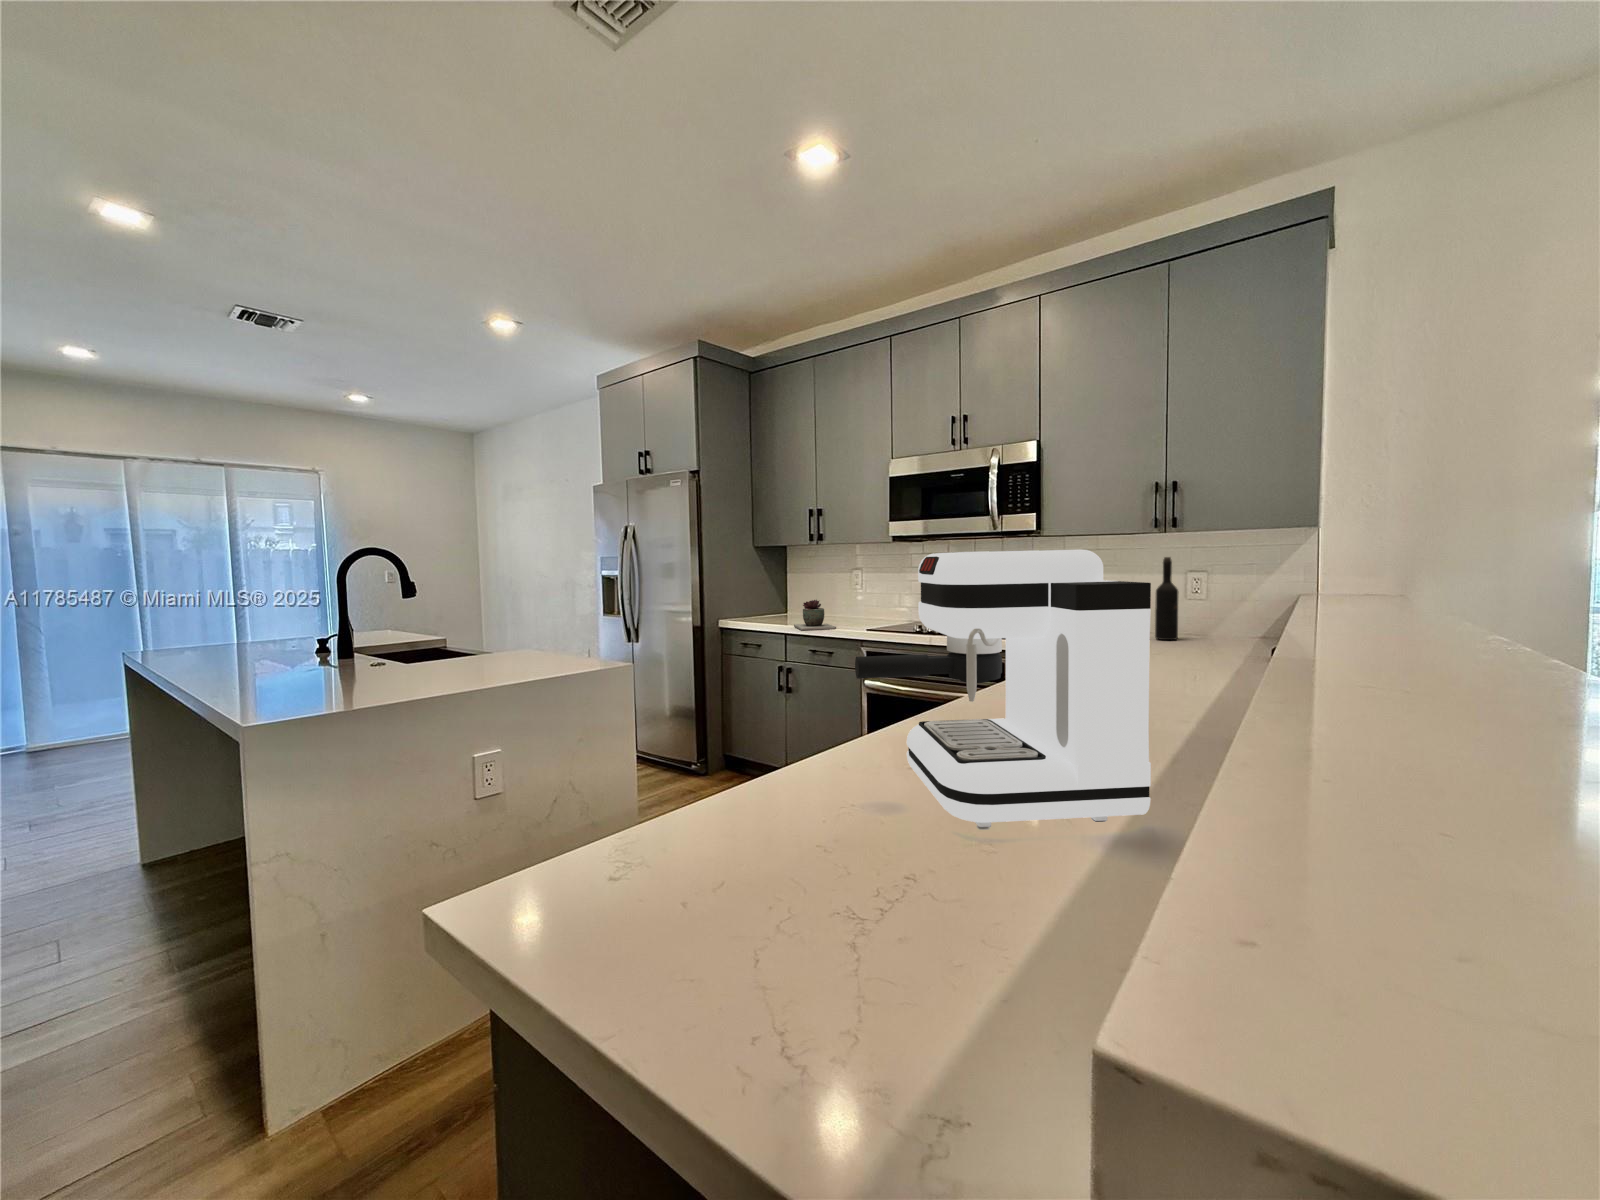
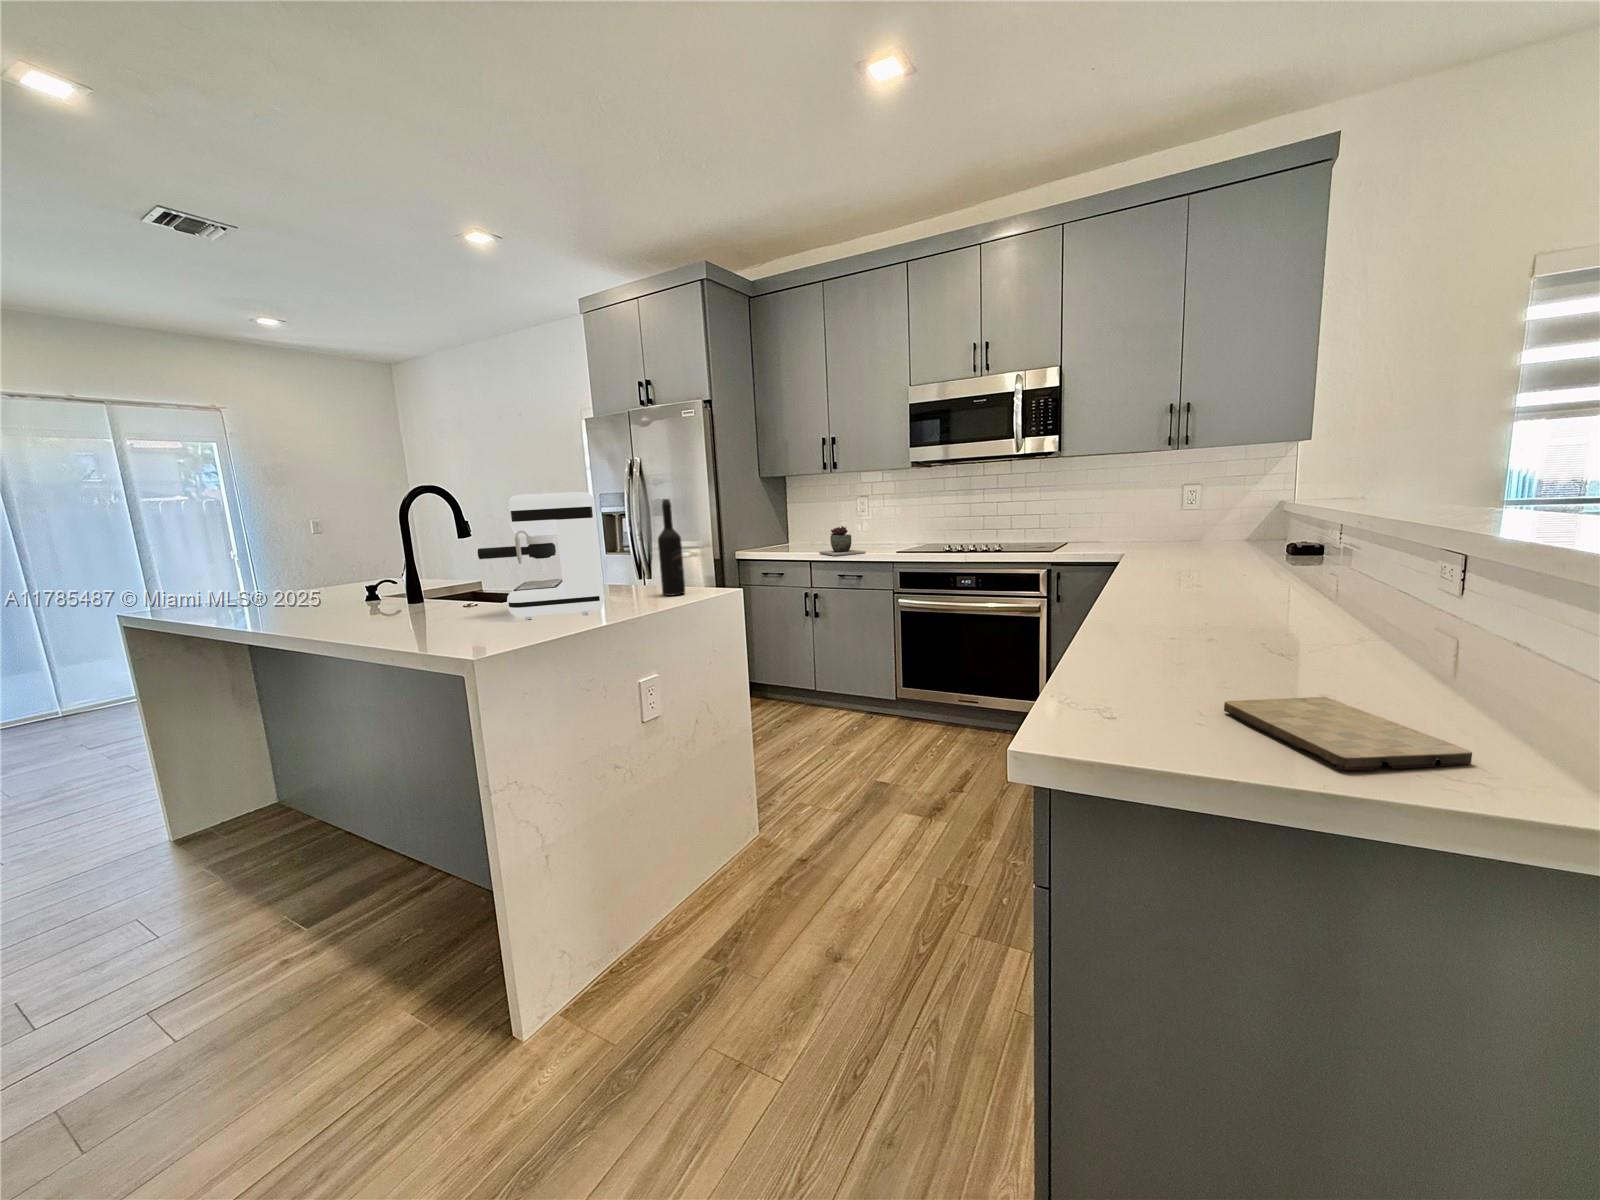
coffee maker: present [855,550,1151,827] -> present [478,492,605,619]
wine bottle: present [1155,557,1178,640] -> present [658,499,685,596]
cutting board: none [724,856,896,986] -> present [1224,697,1472,770]

